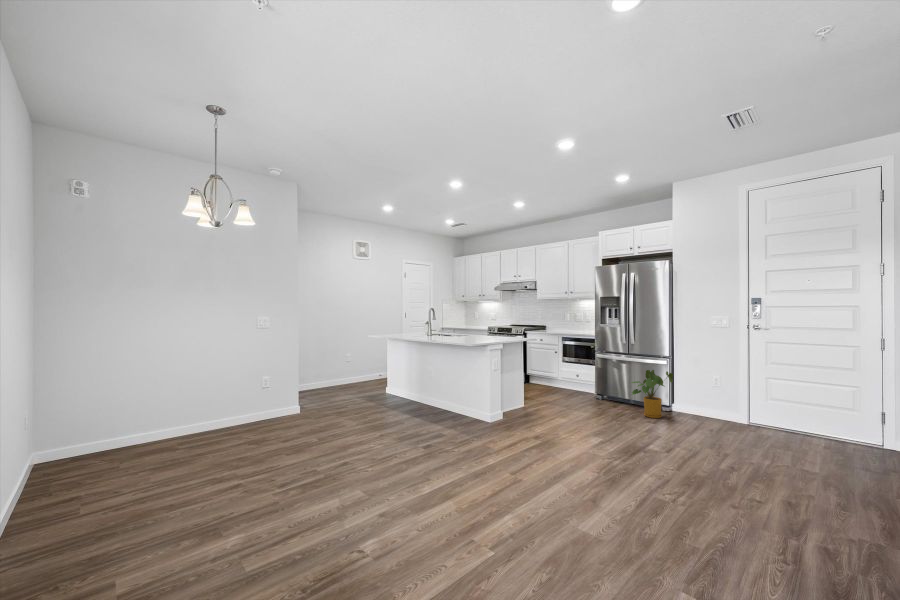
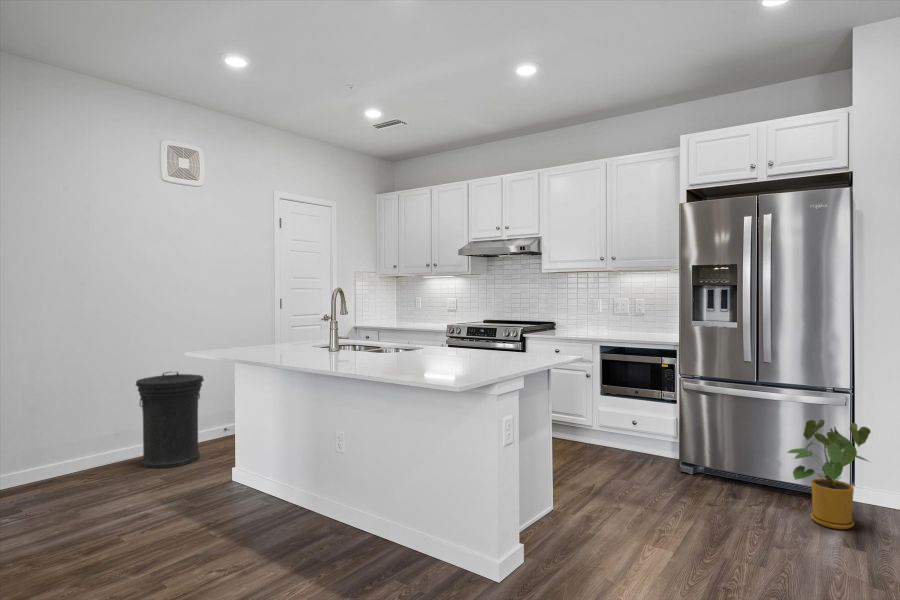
trash can: none [344,345,372,388] -> present [136,372,204,468]

